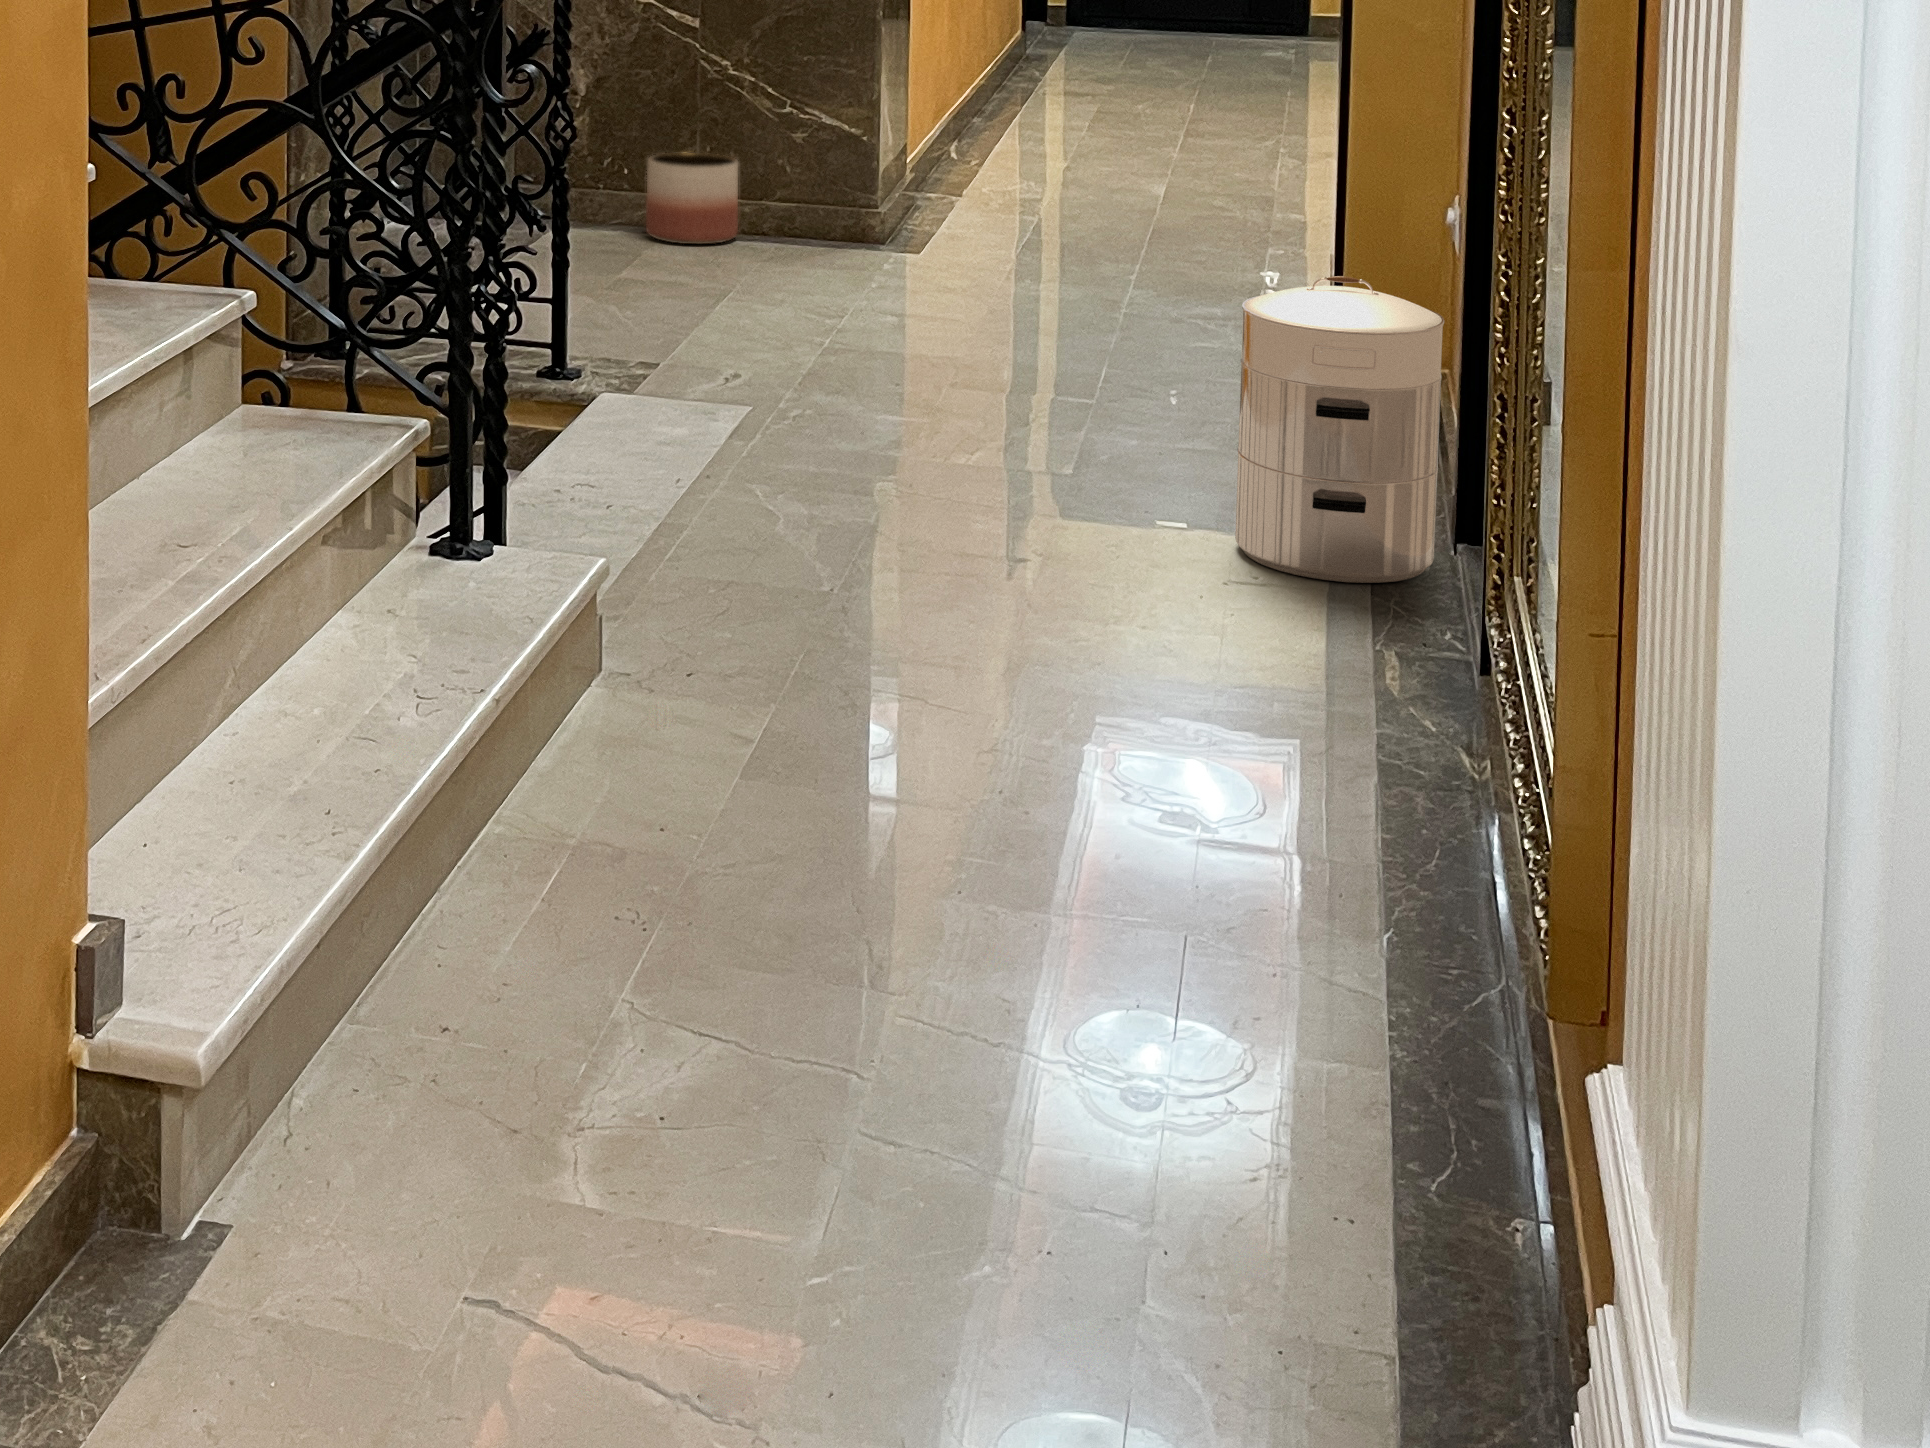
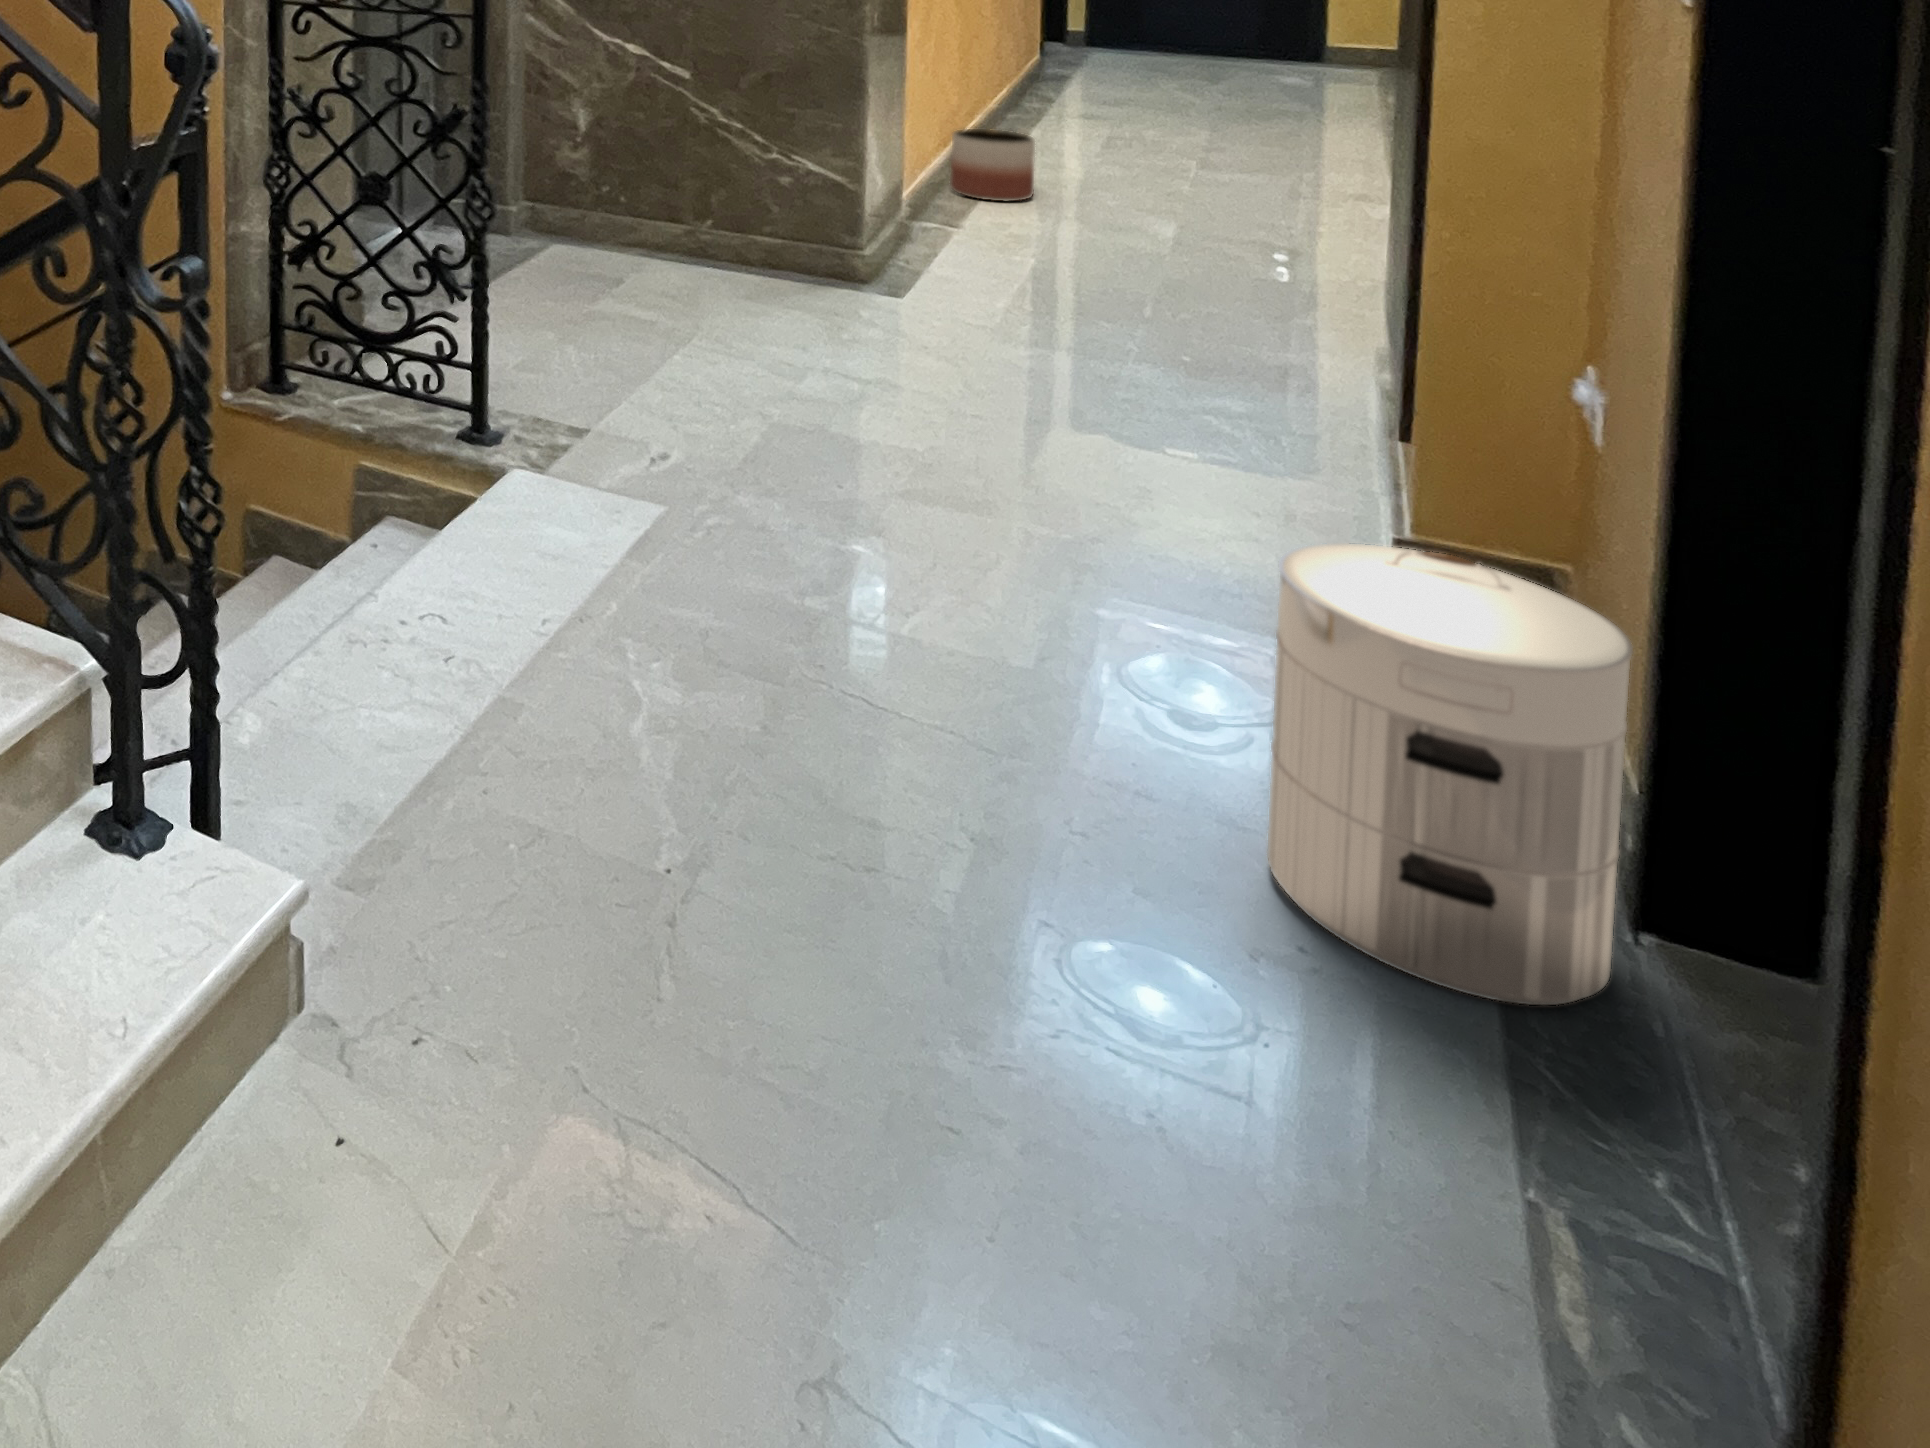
planter: present [646,153,738,244] -> present [950,129,1035,201]

